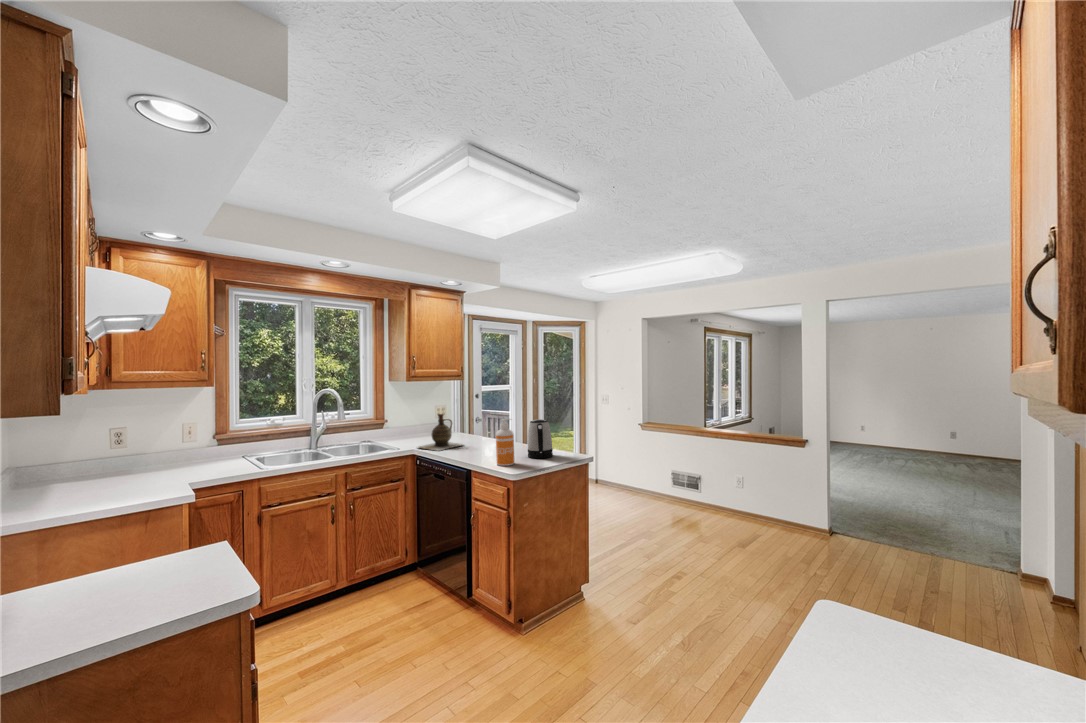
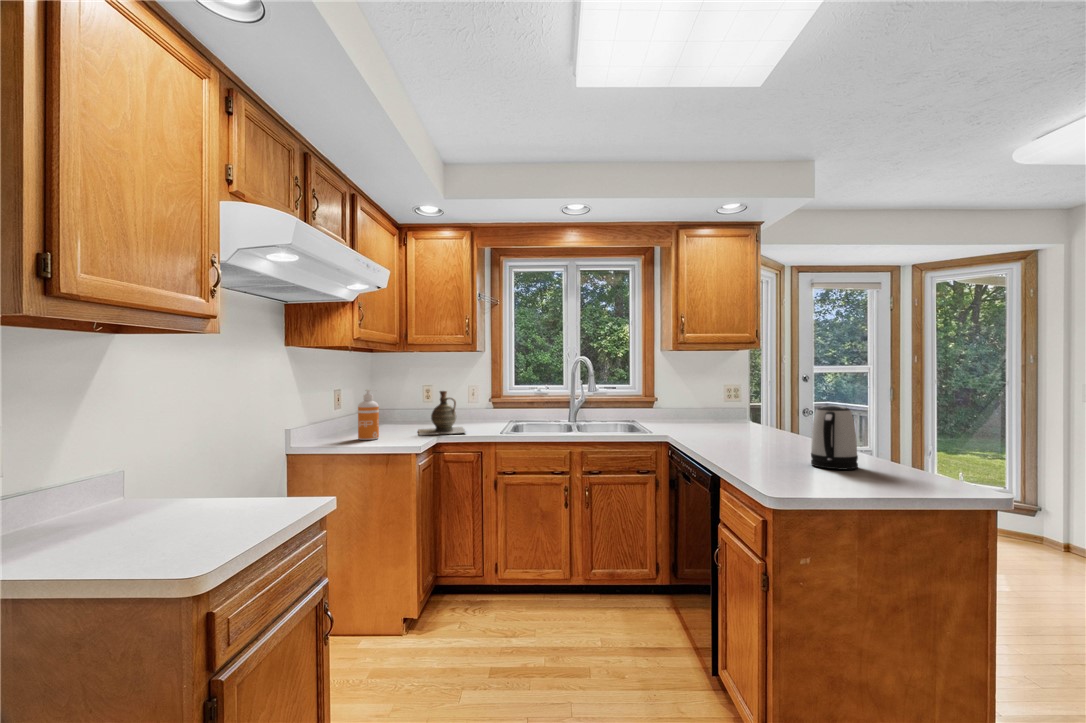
ceramic jug: present [418,414,463,451] -> present [418,391,466,435]
soap dispenser: present [496,419,515,466] -> present [358,389,379,440]

